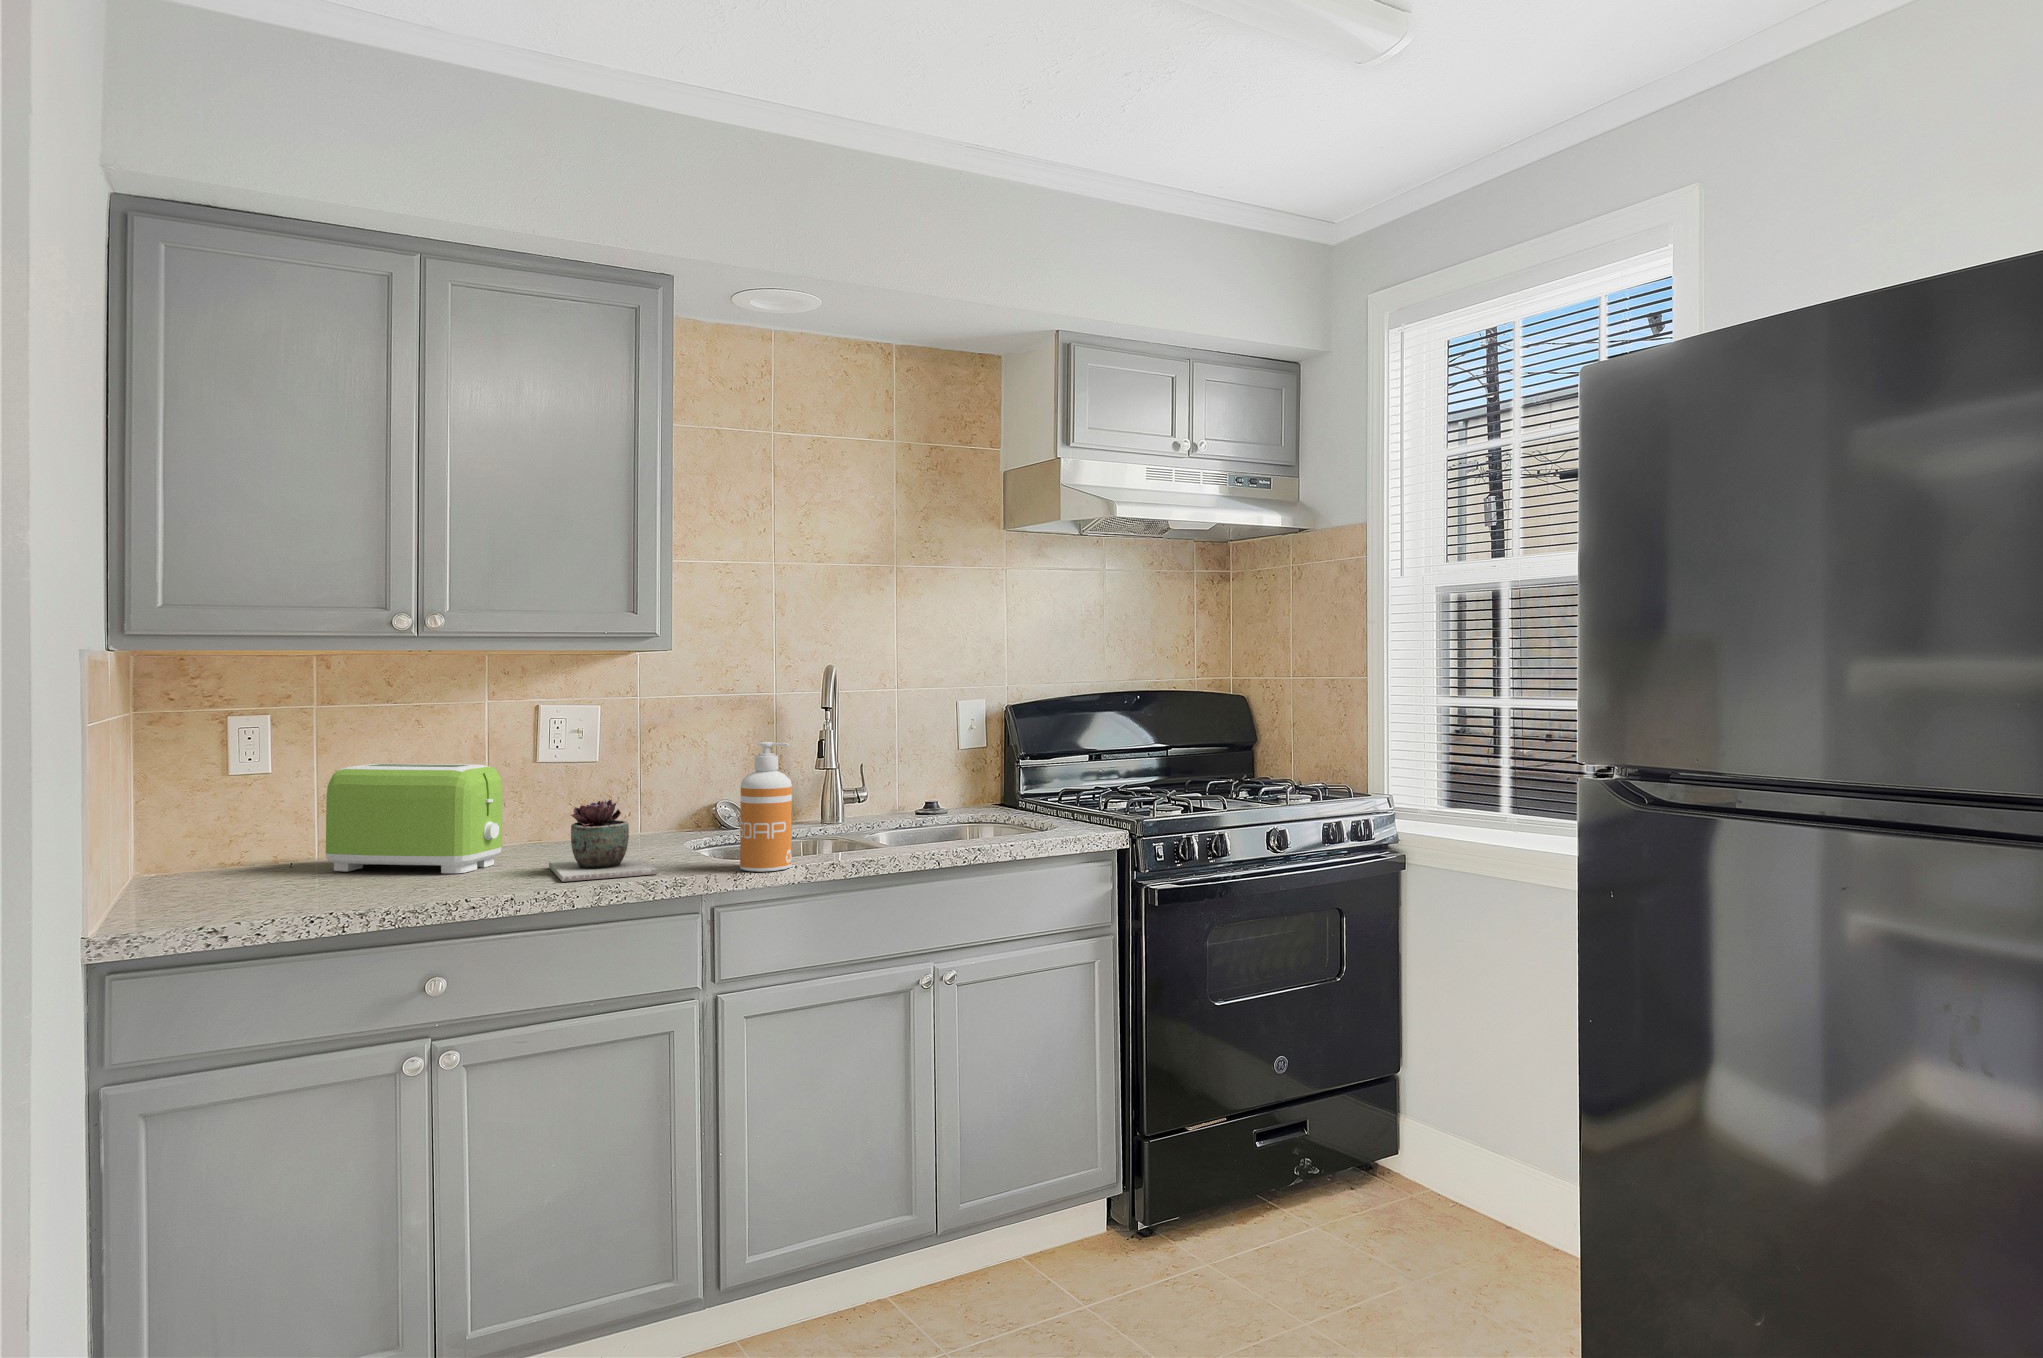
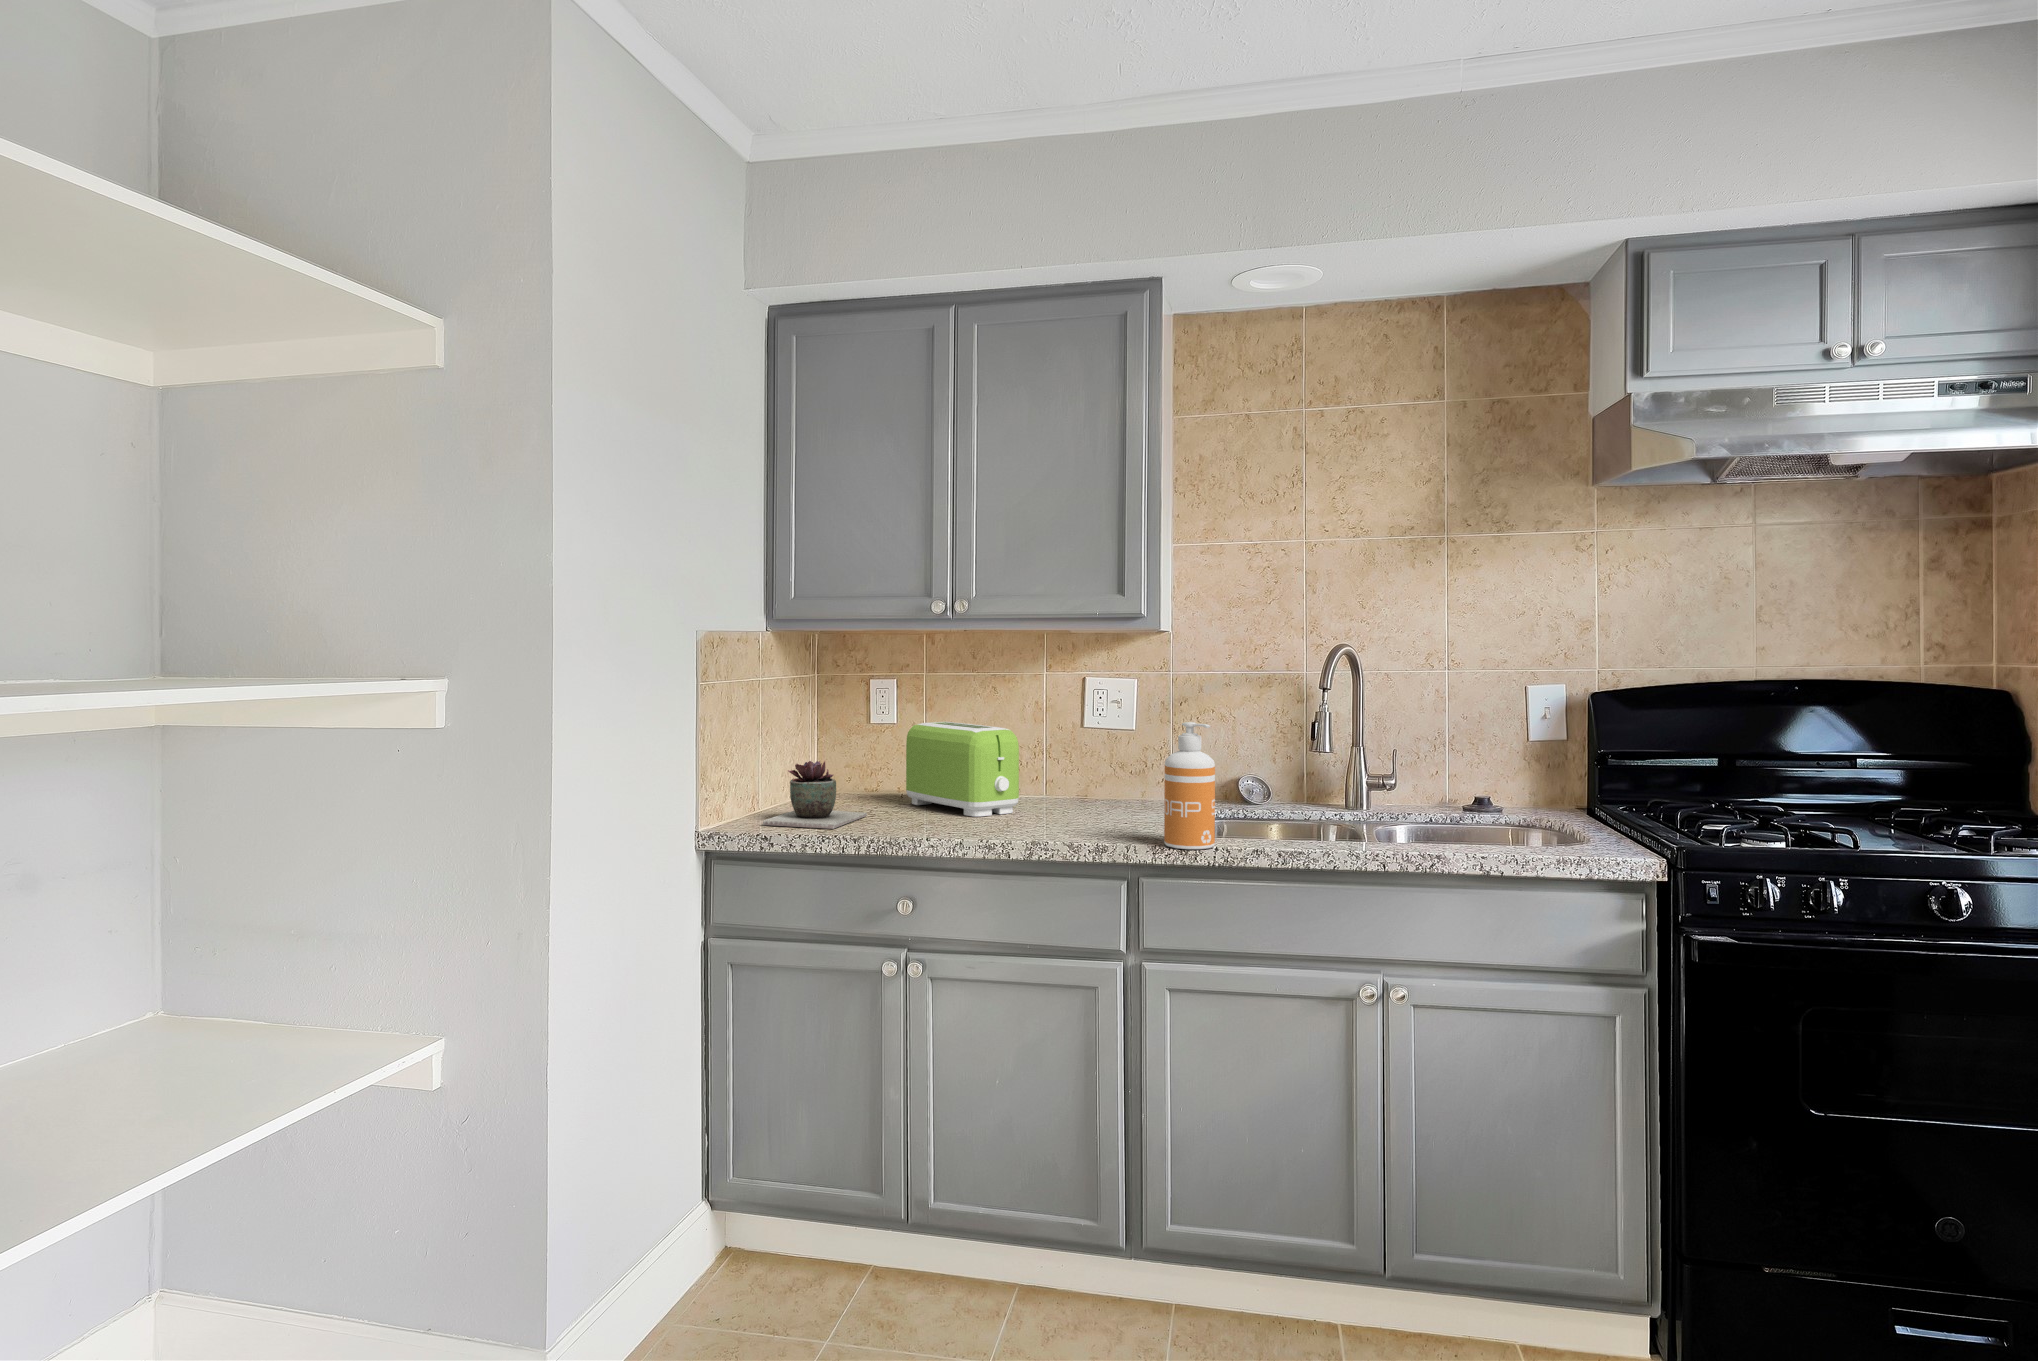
succulent plant: present [549,800,657,882] -> present [763,761,867,829]

